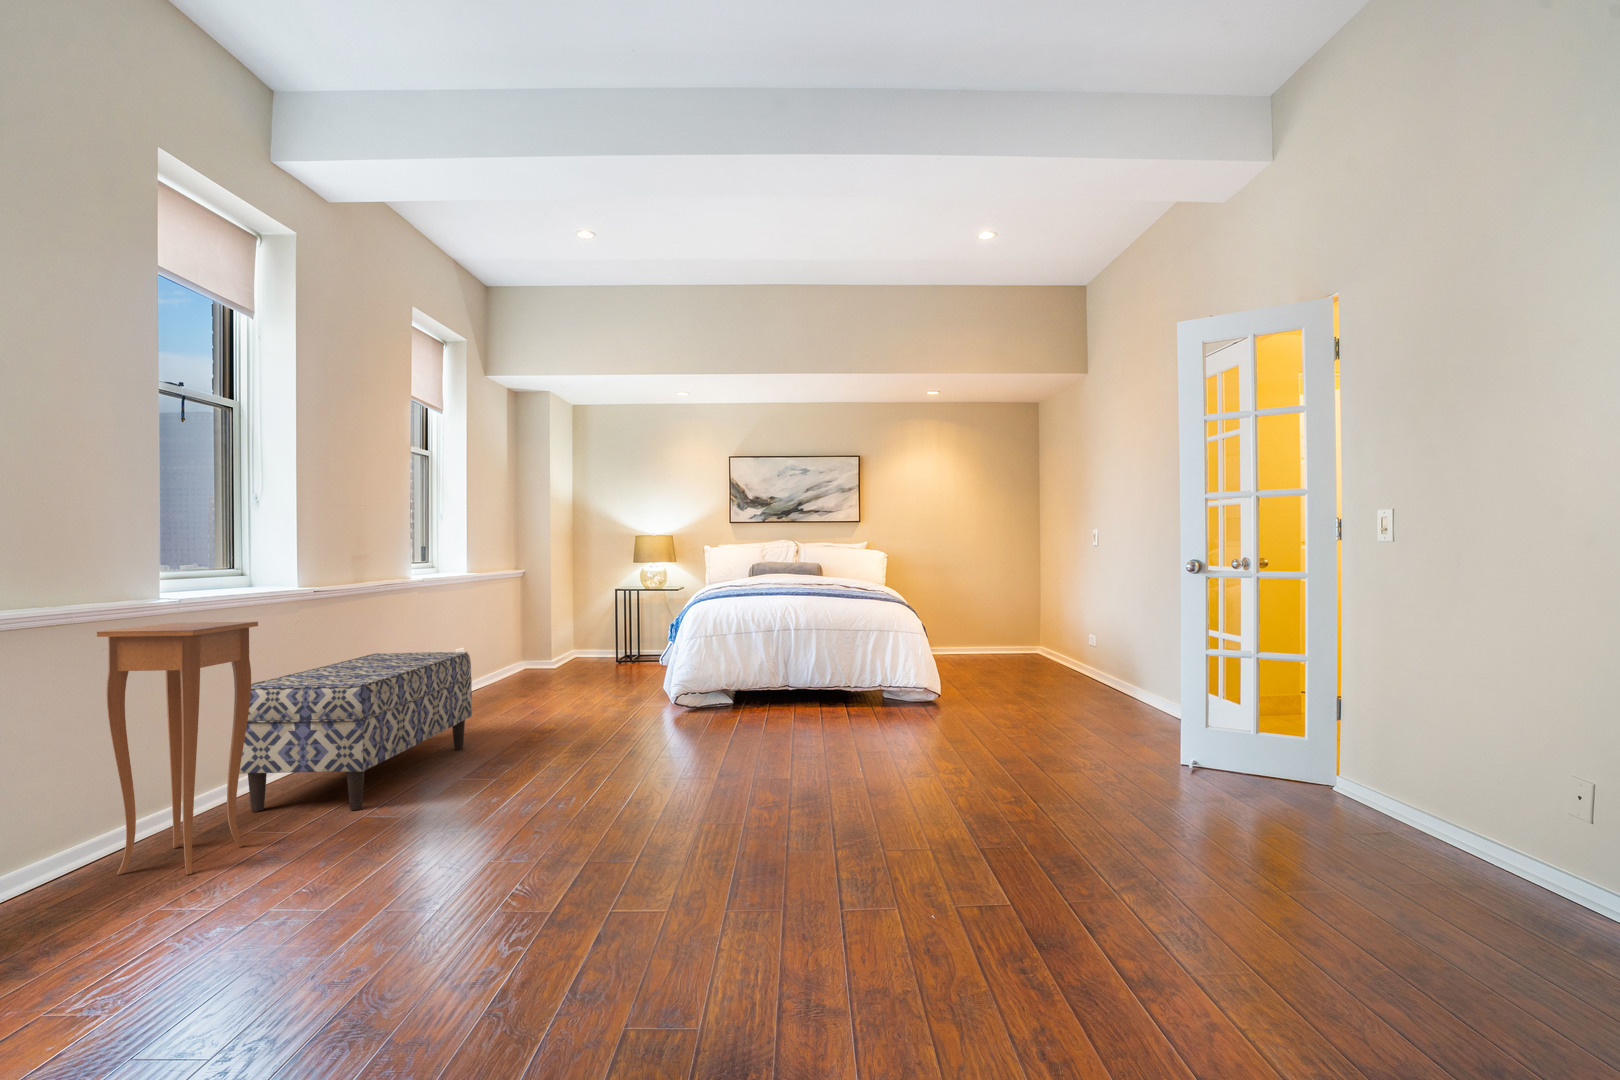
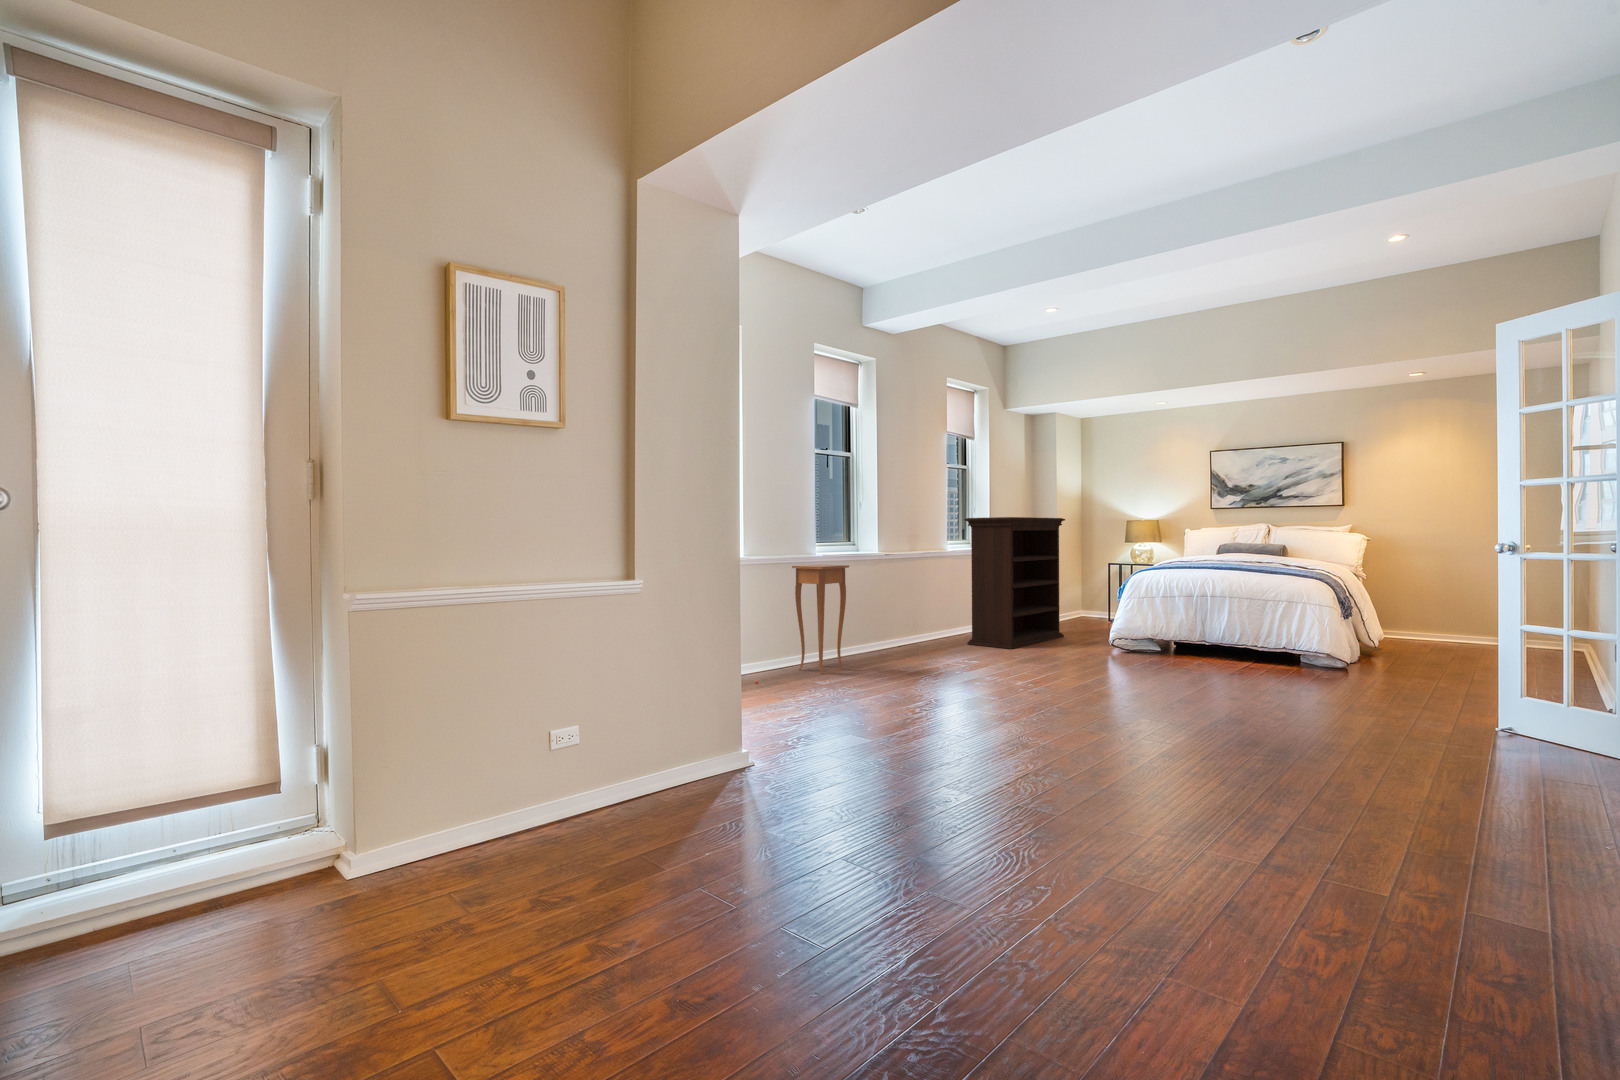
bookshelf: none [457,527,592,733] -> present [964,517,1065,649]
bench: present [239,652,472,812] -> none [846,591,967,665]

